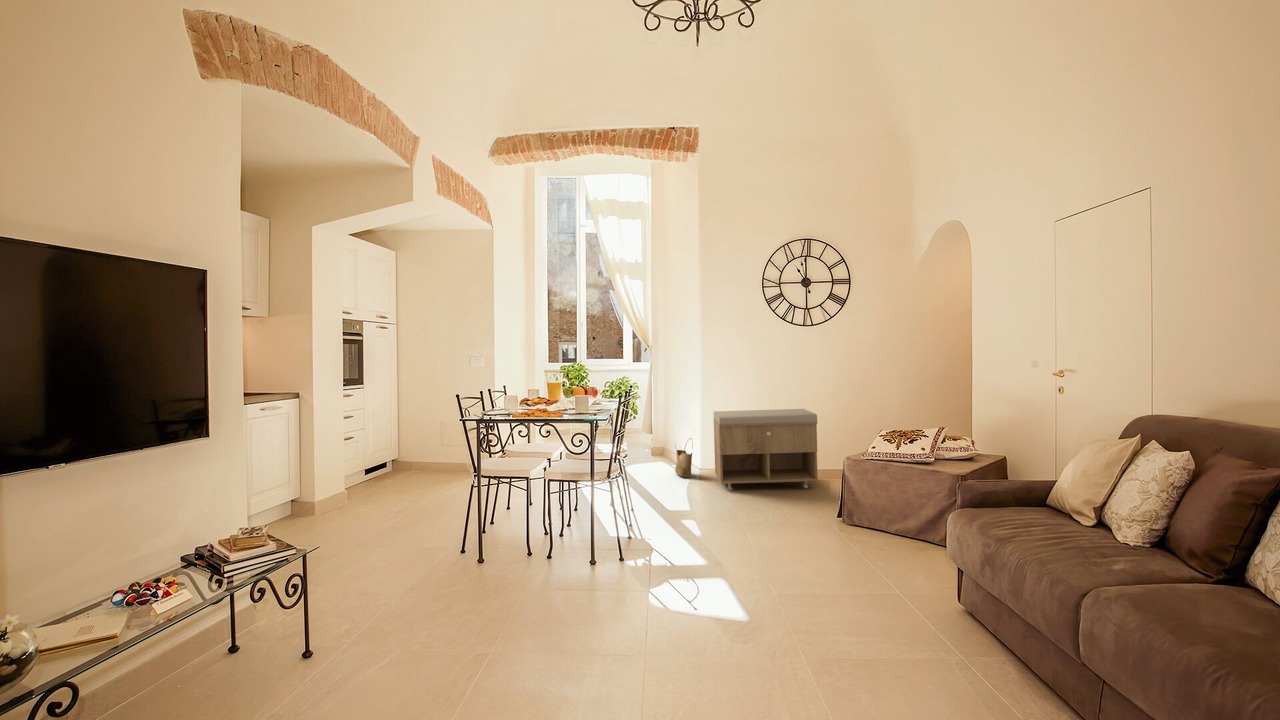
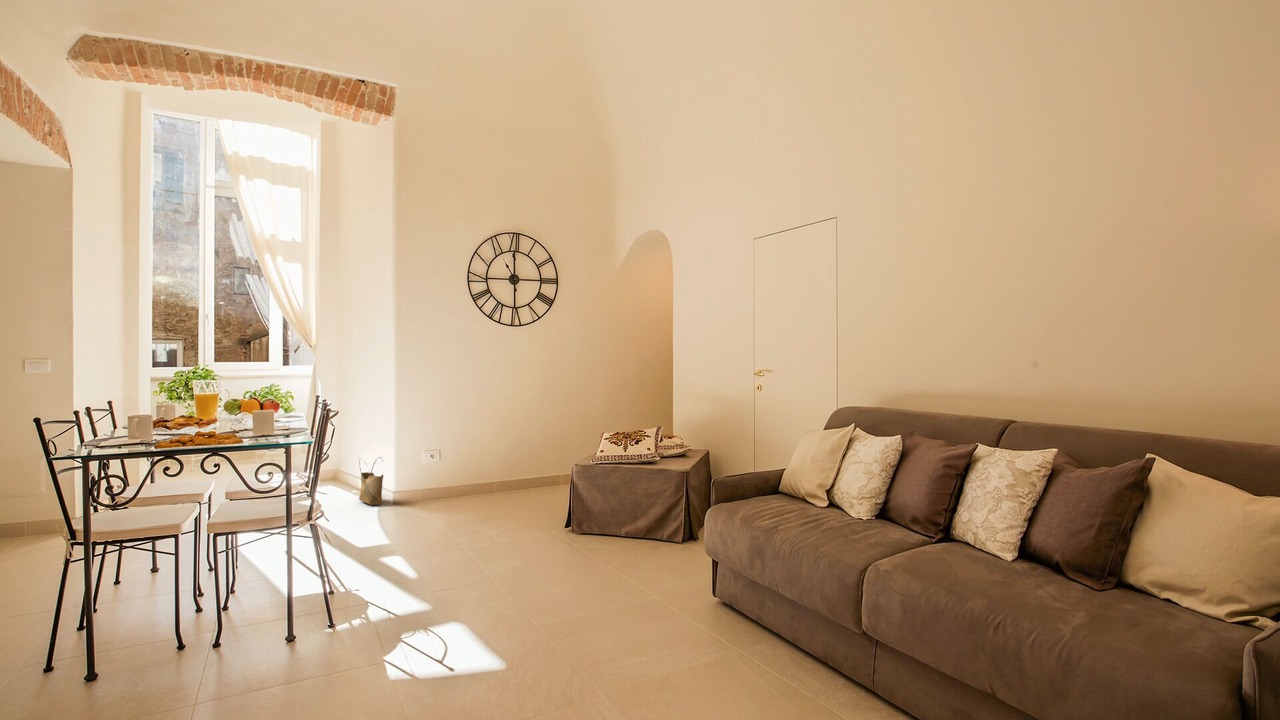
storage bench: present [713,409,818,490] -> none [411,416,533,514]

